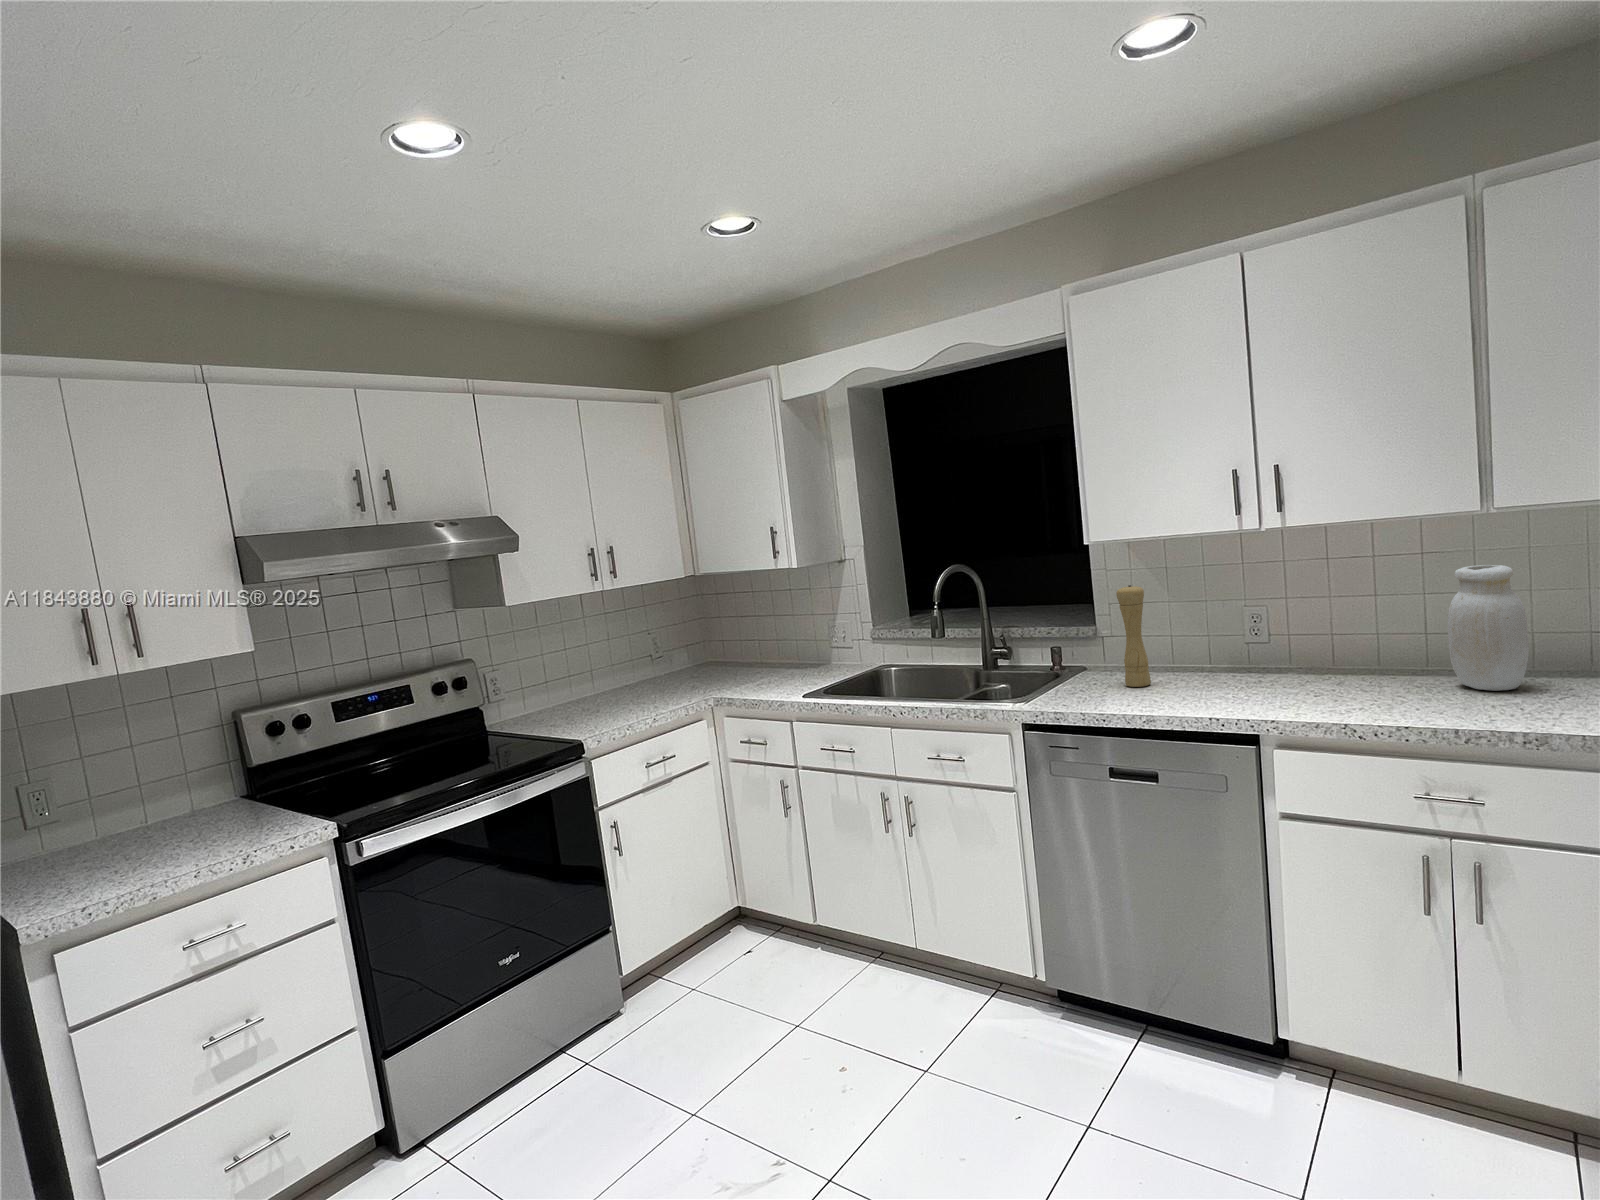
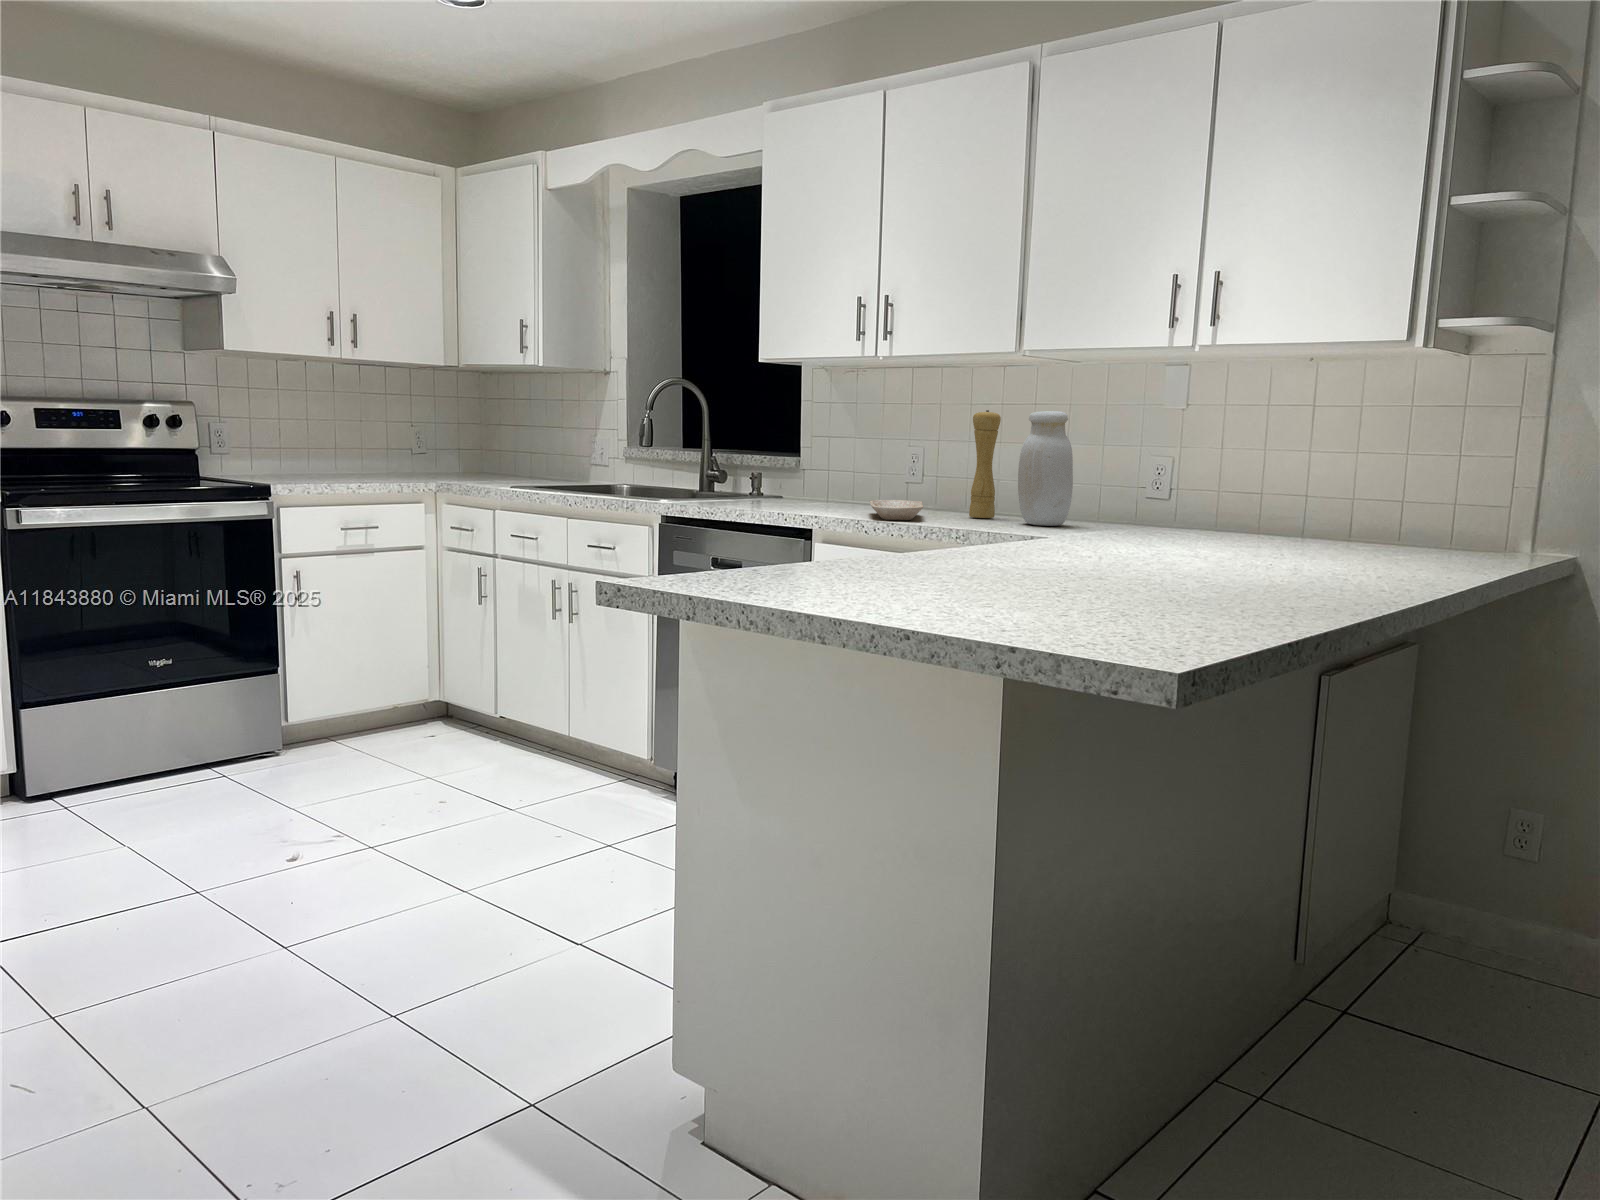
pepper mill: present [1116,585,1151,687] -> present [969,410,1001,518]
tray: none [1258,672,1368,709] -> present [870,500,923,520]

